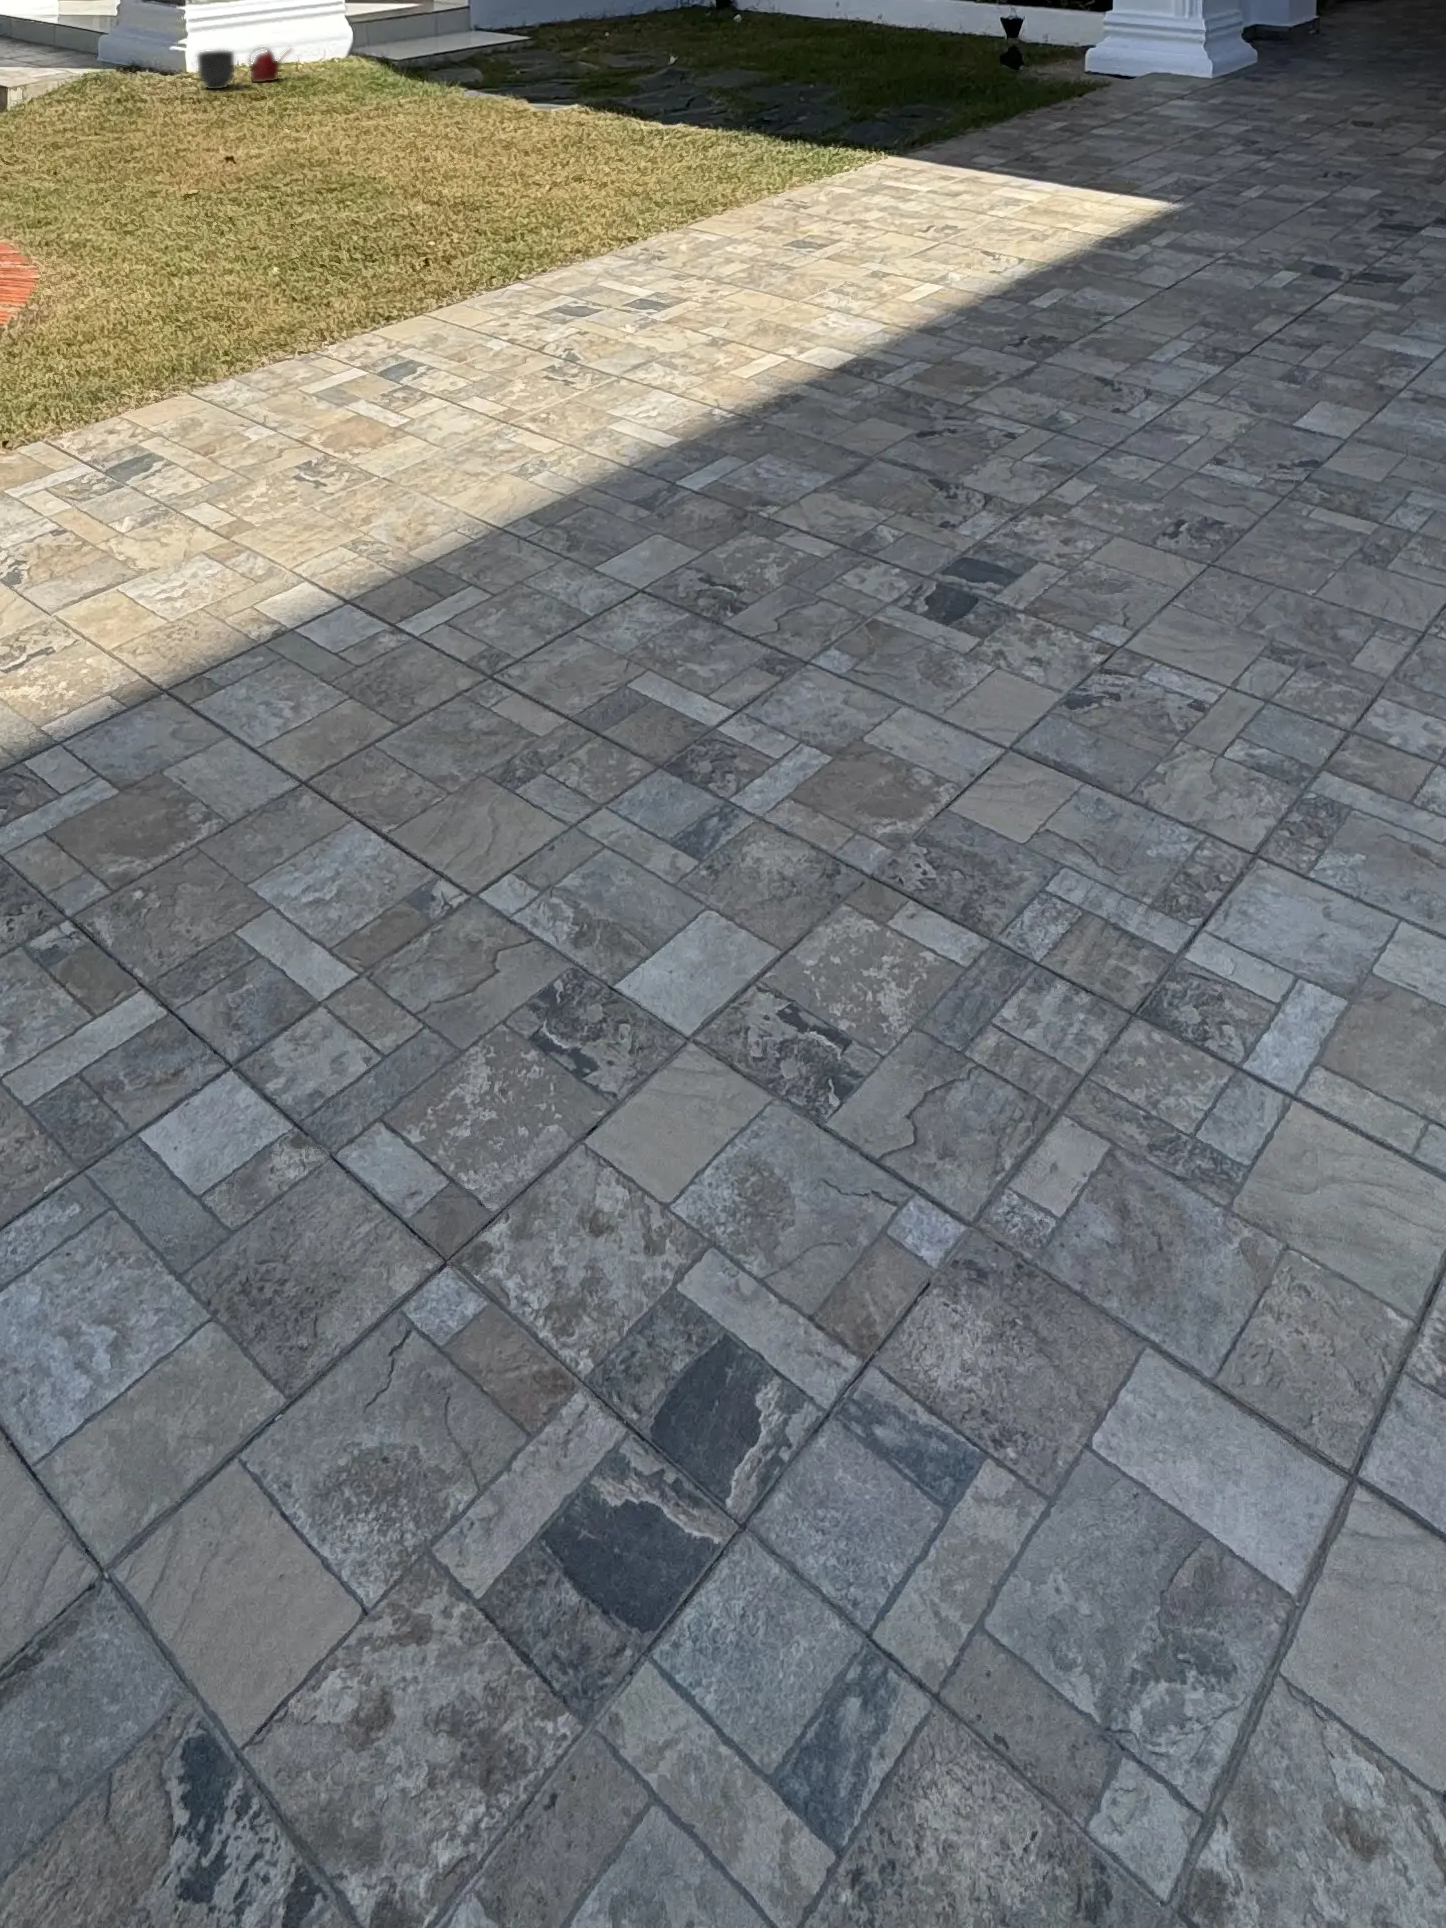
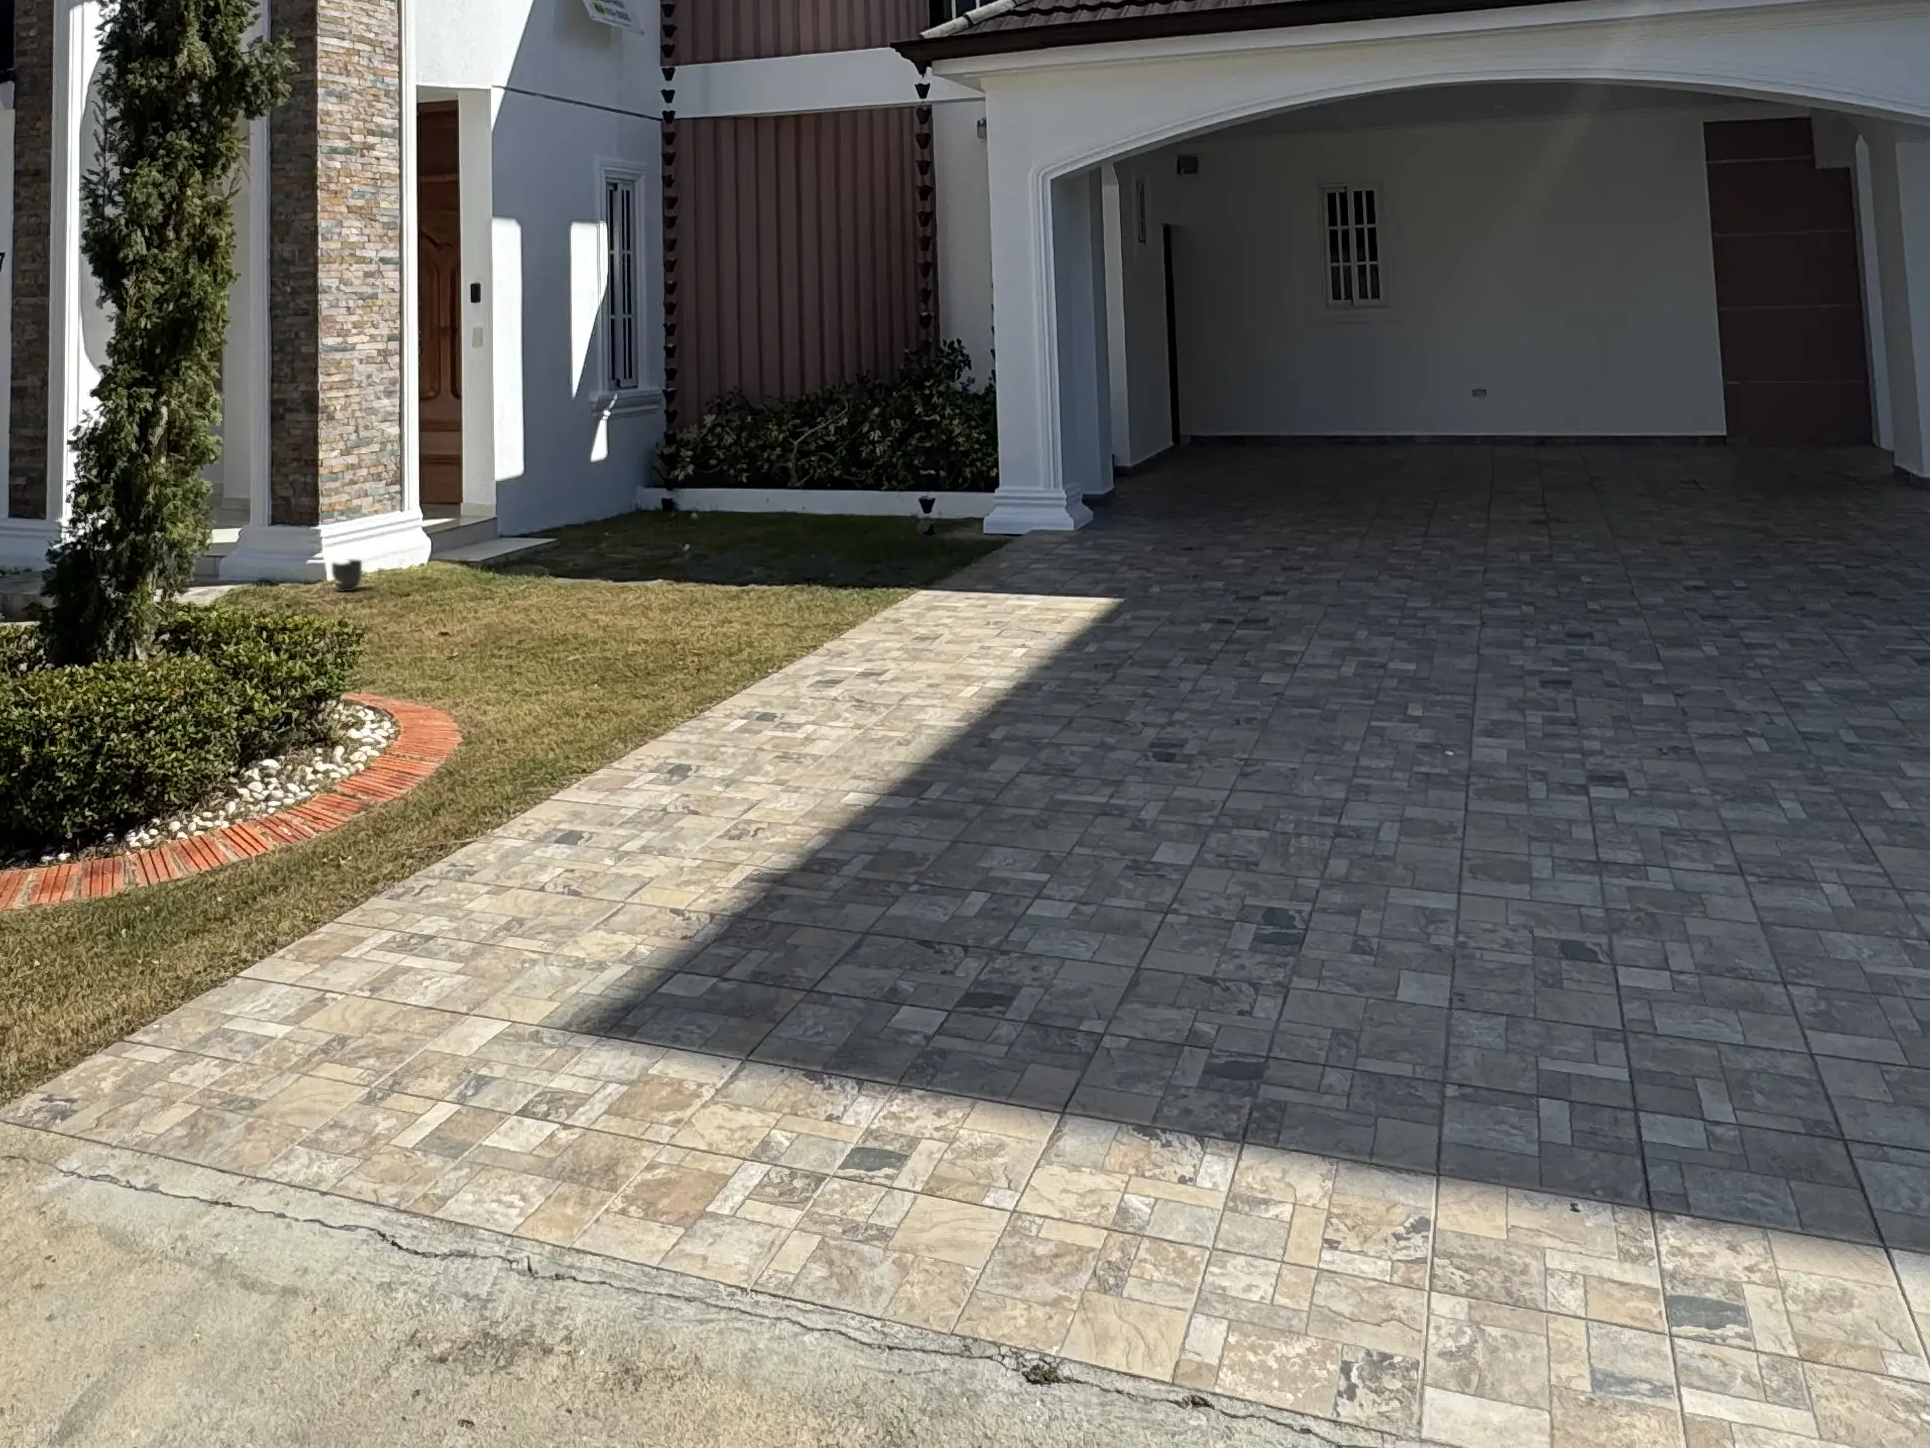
watering can: present [249,47,282,82] -> none [368,555,398,585]

